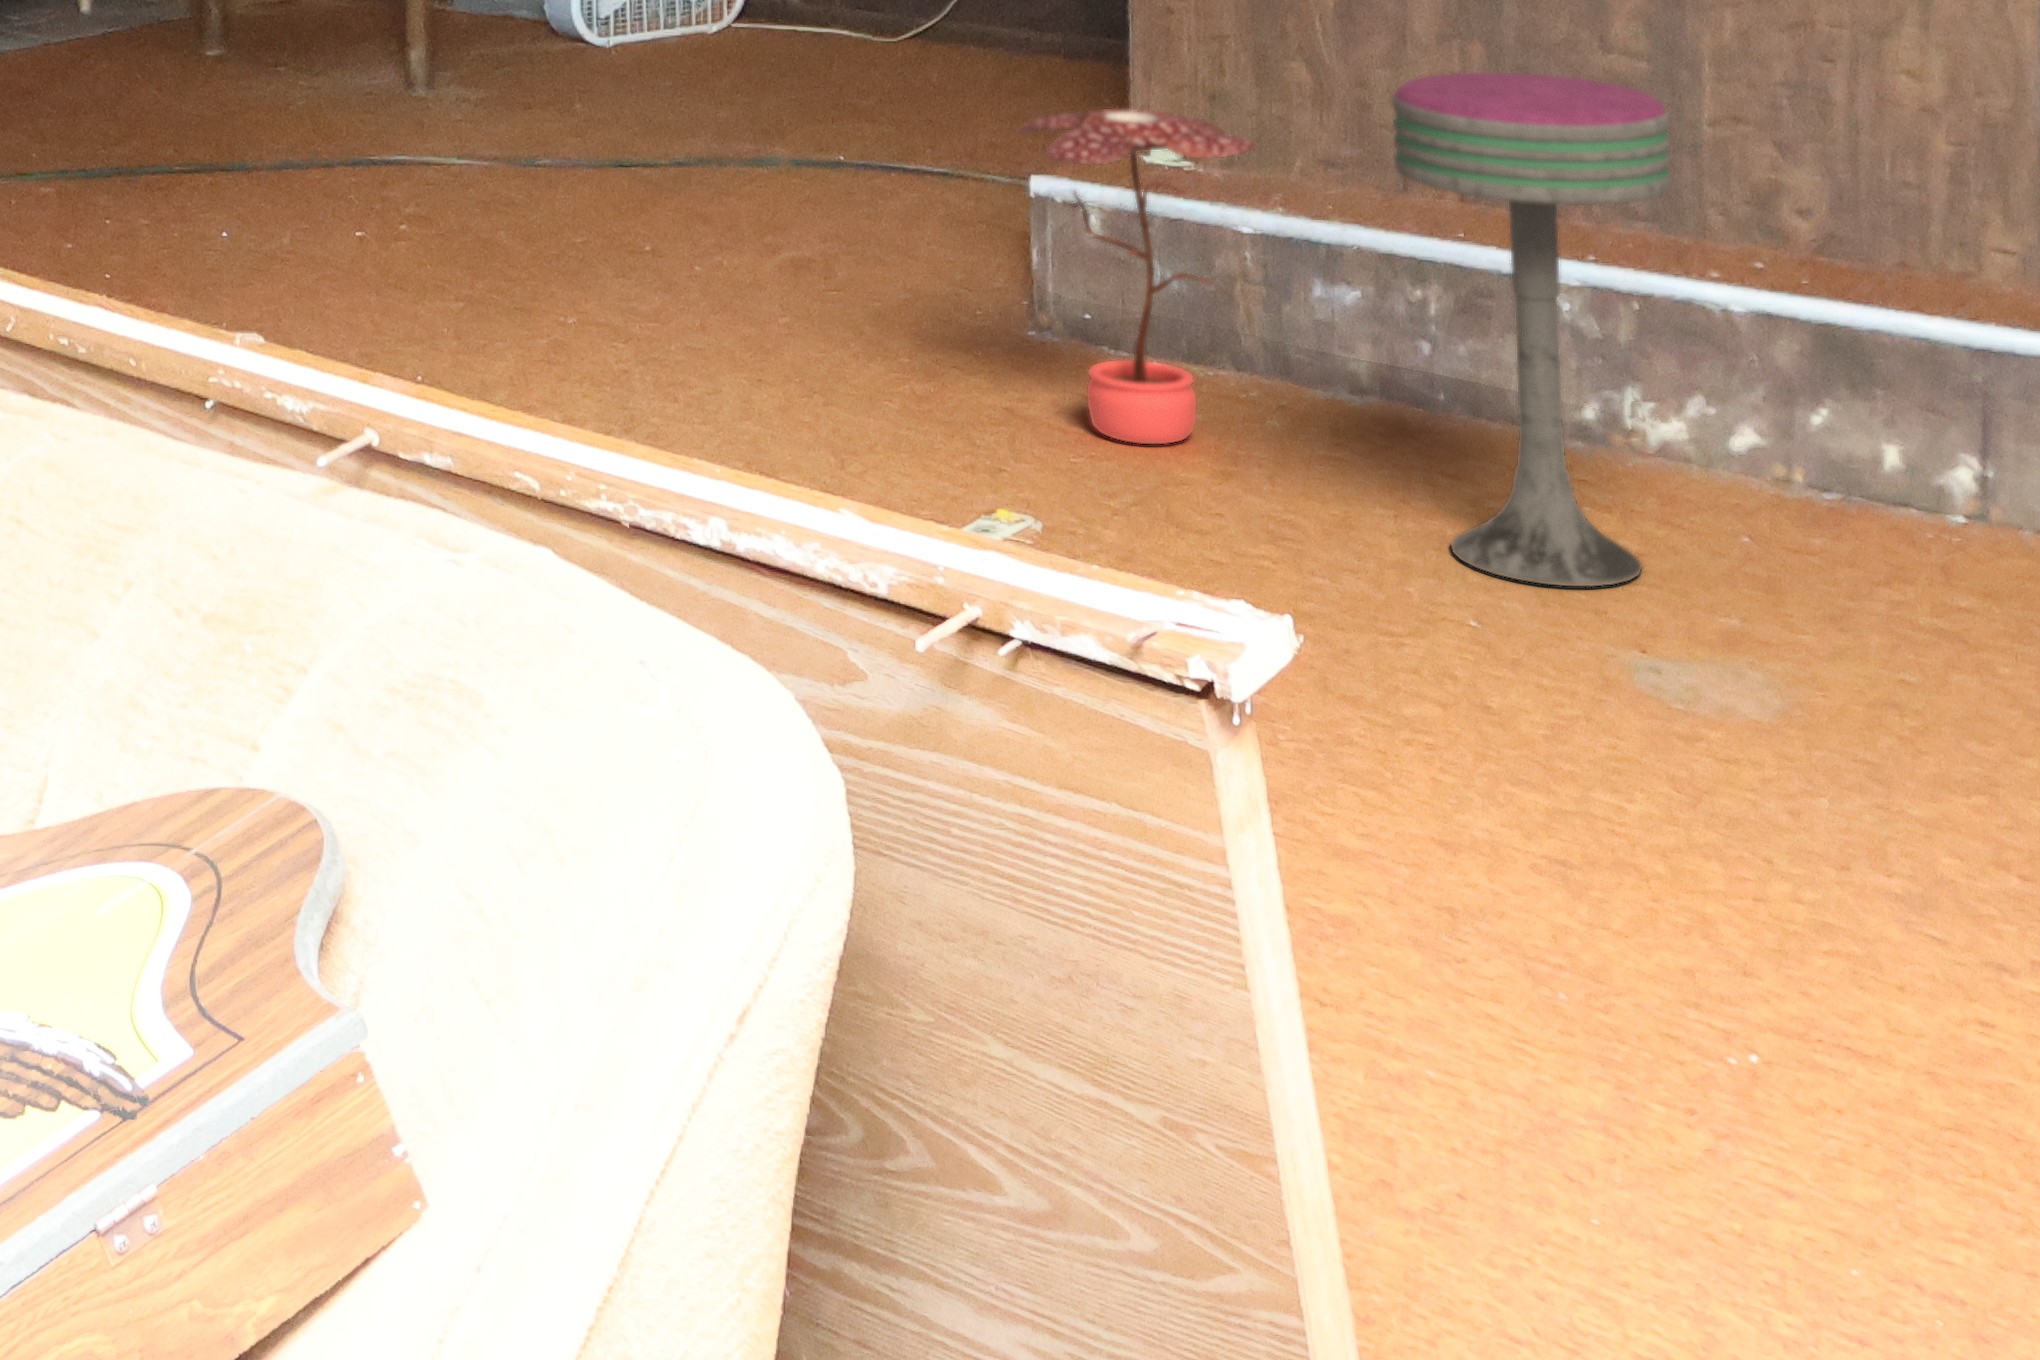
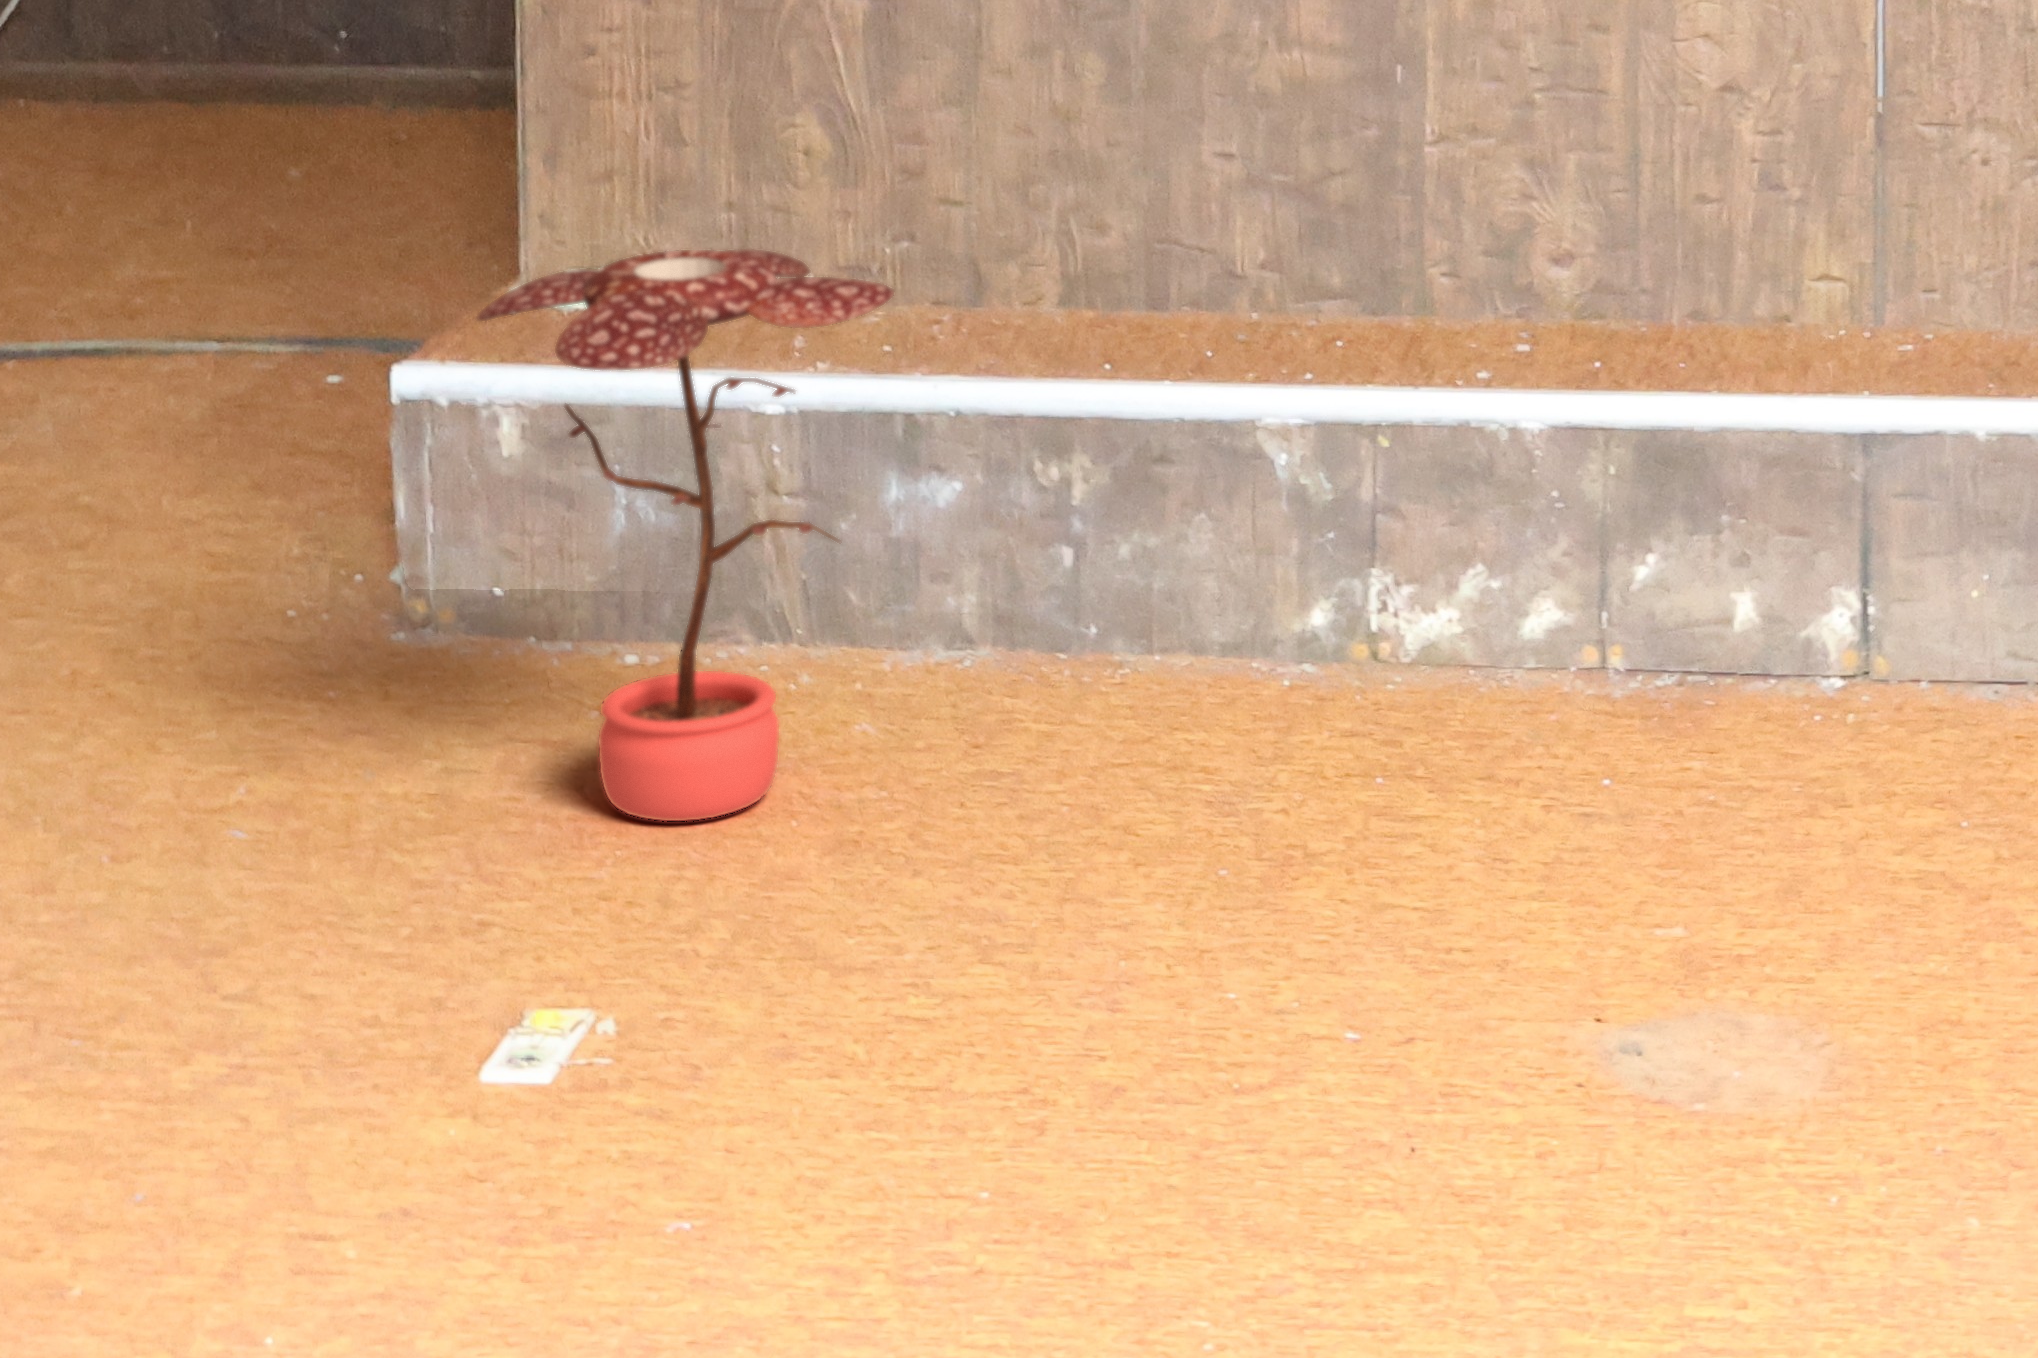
bar stool: present [1392,73,1672,587] -> none [1182,125,1589,940]

